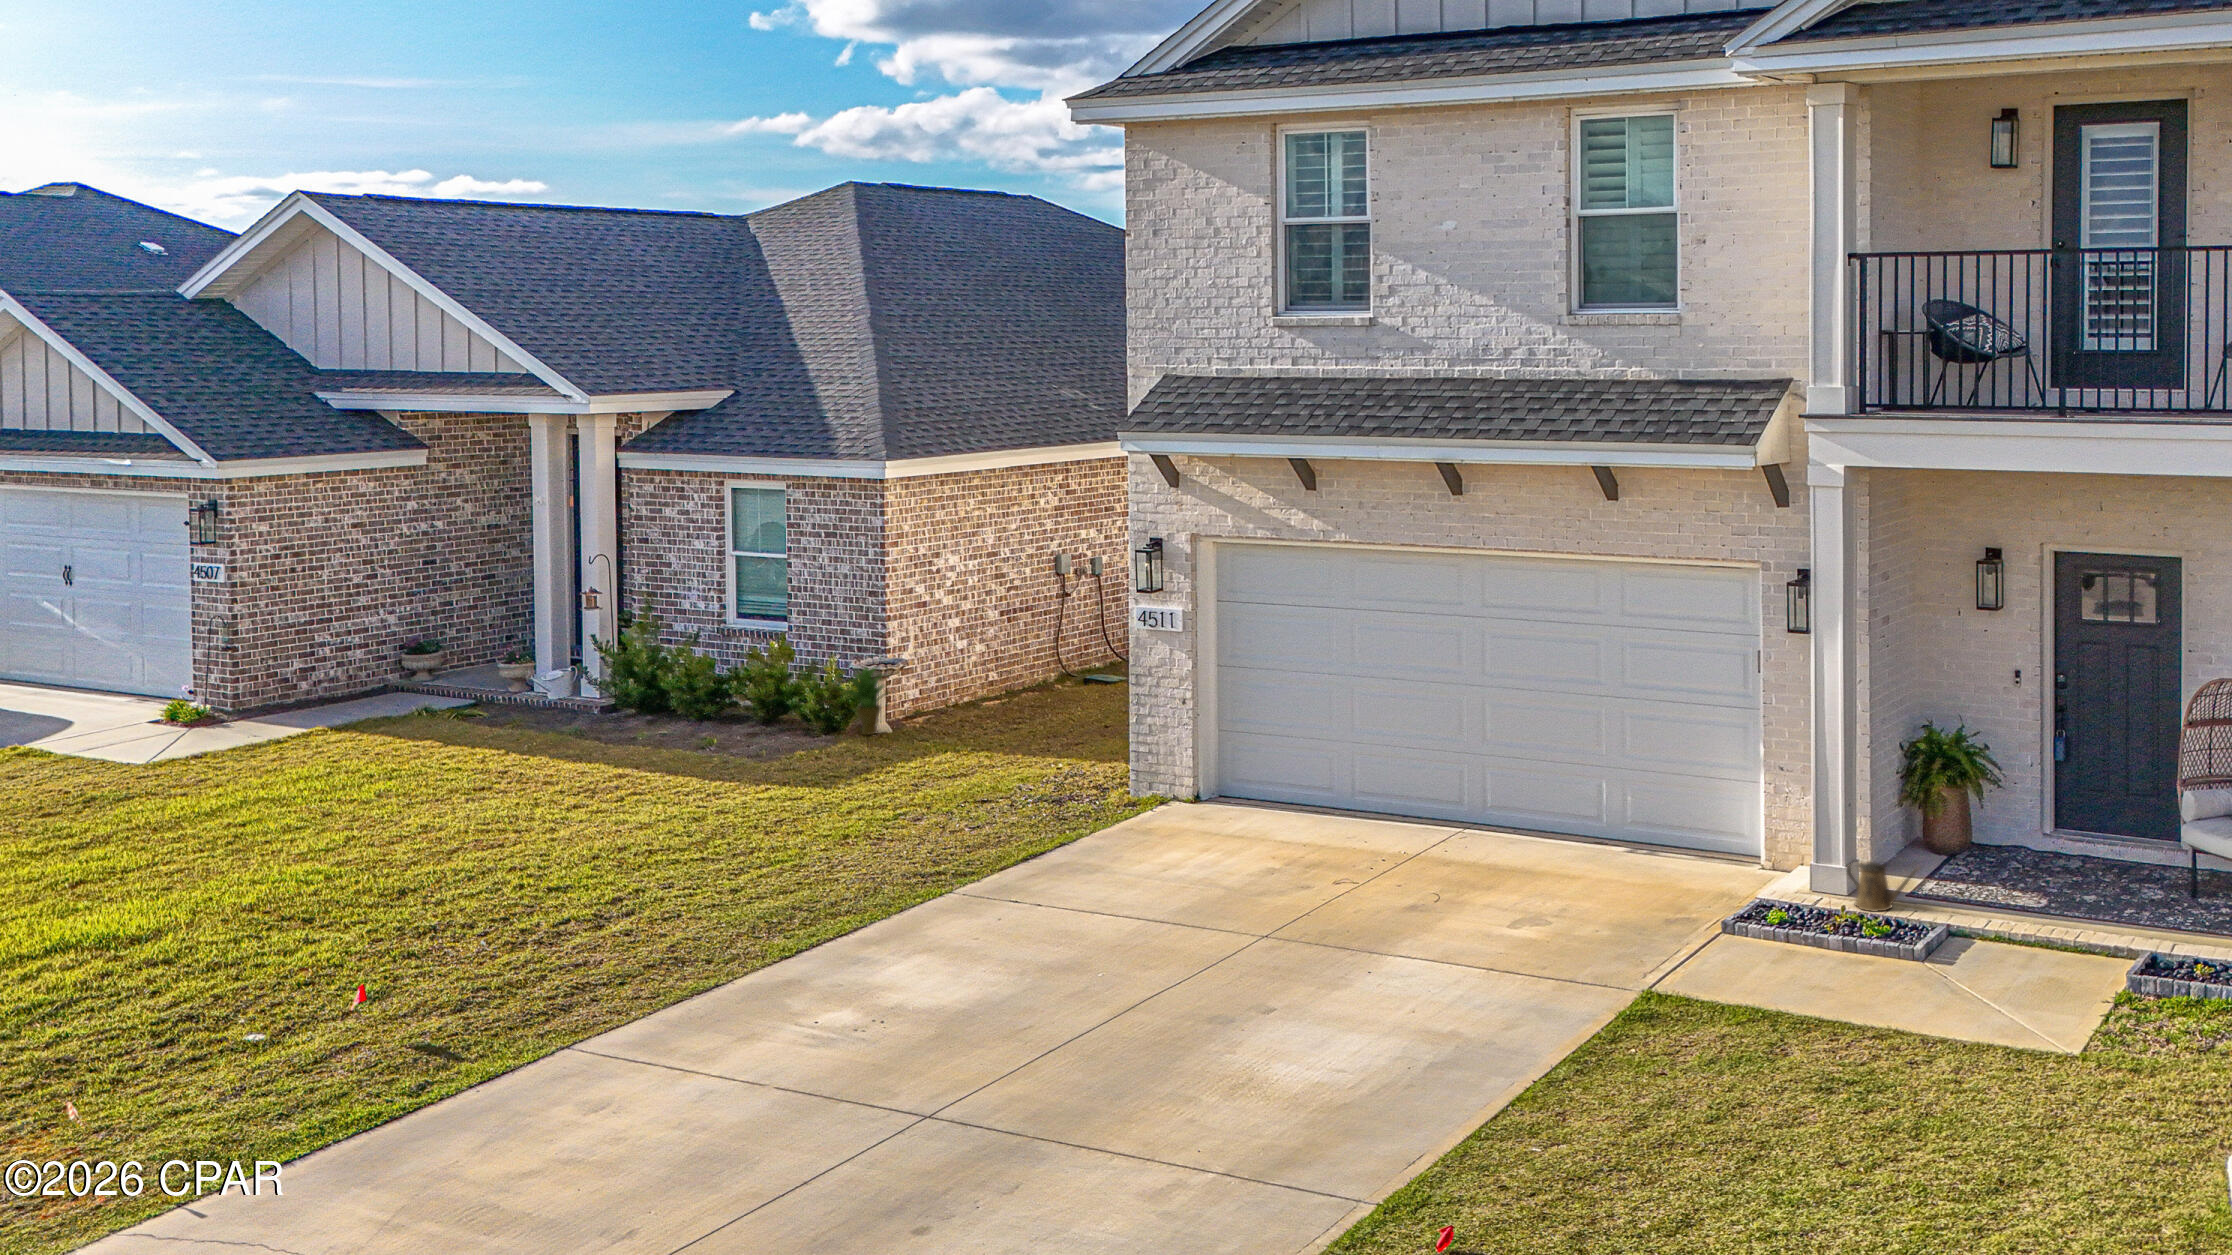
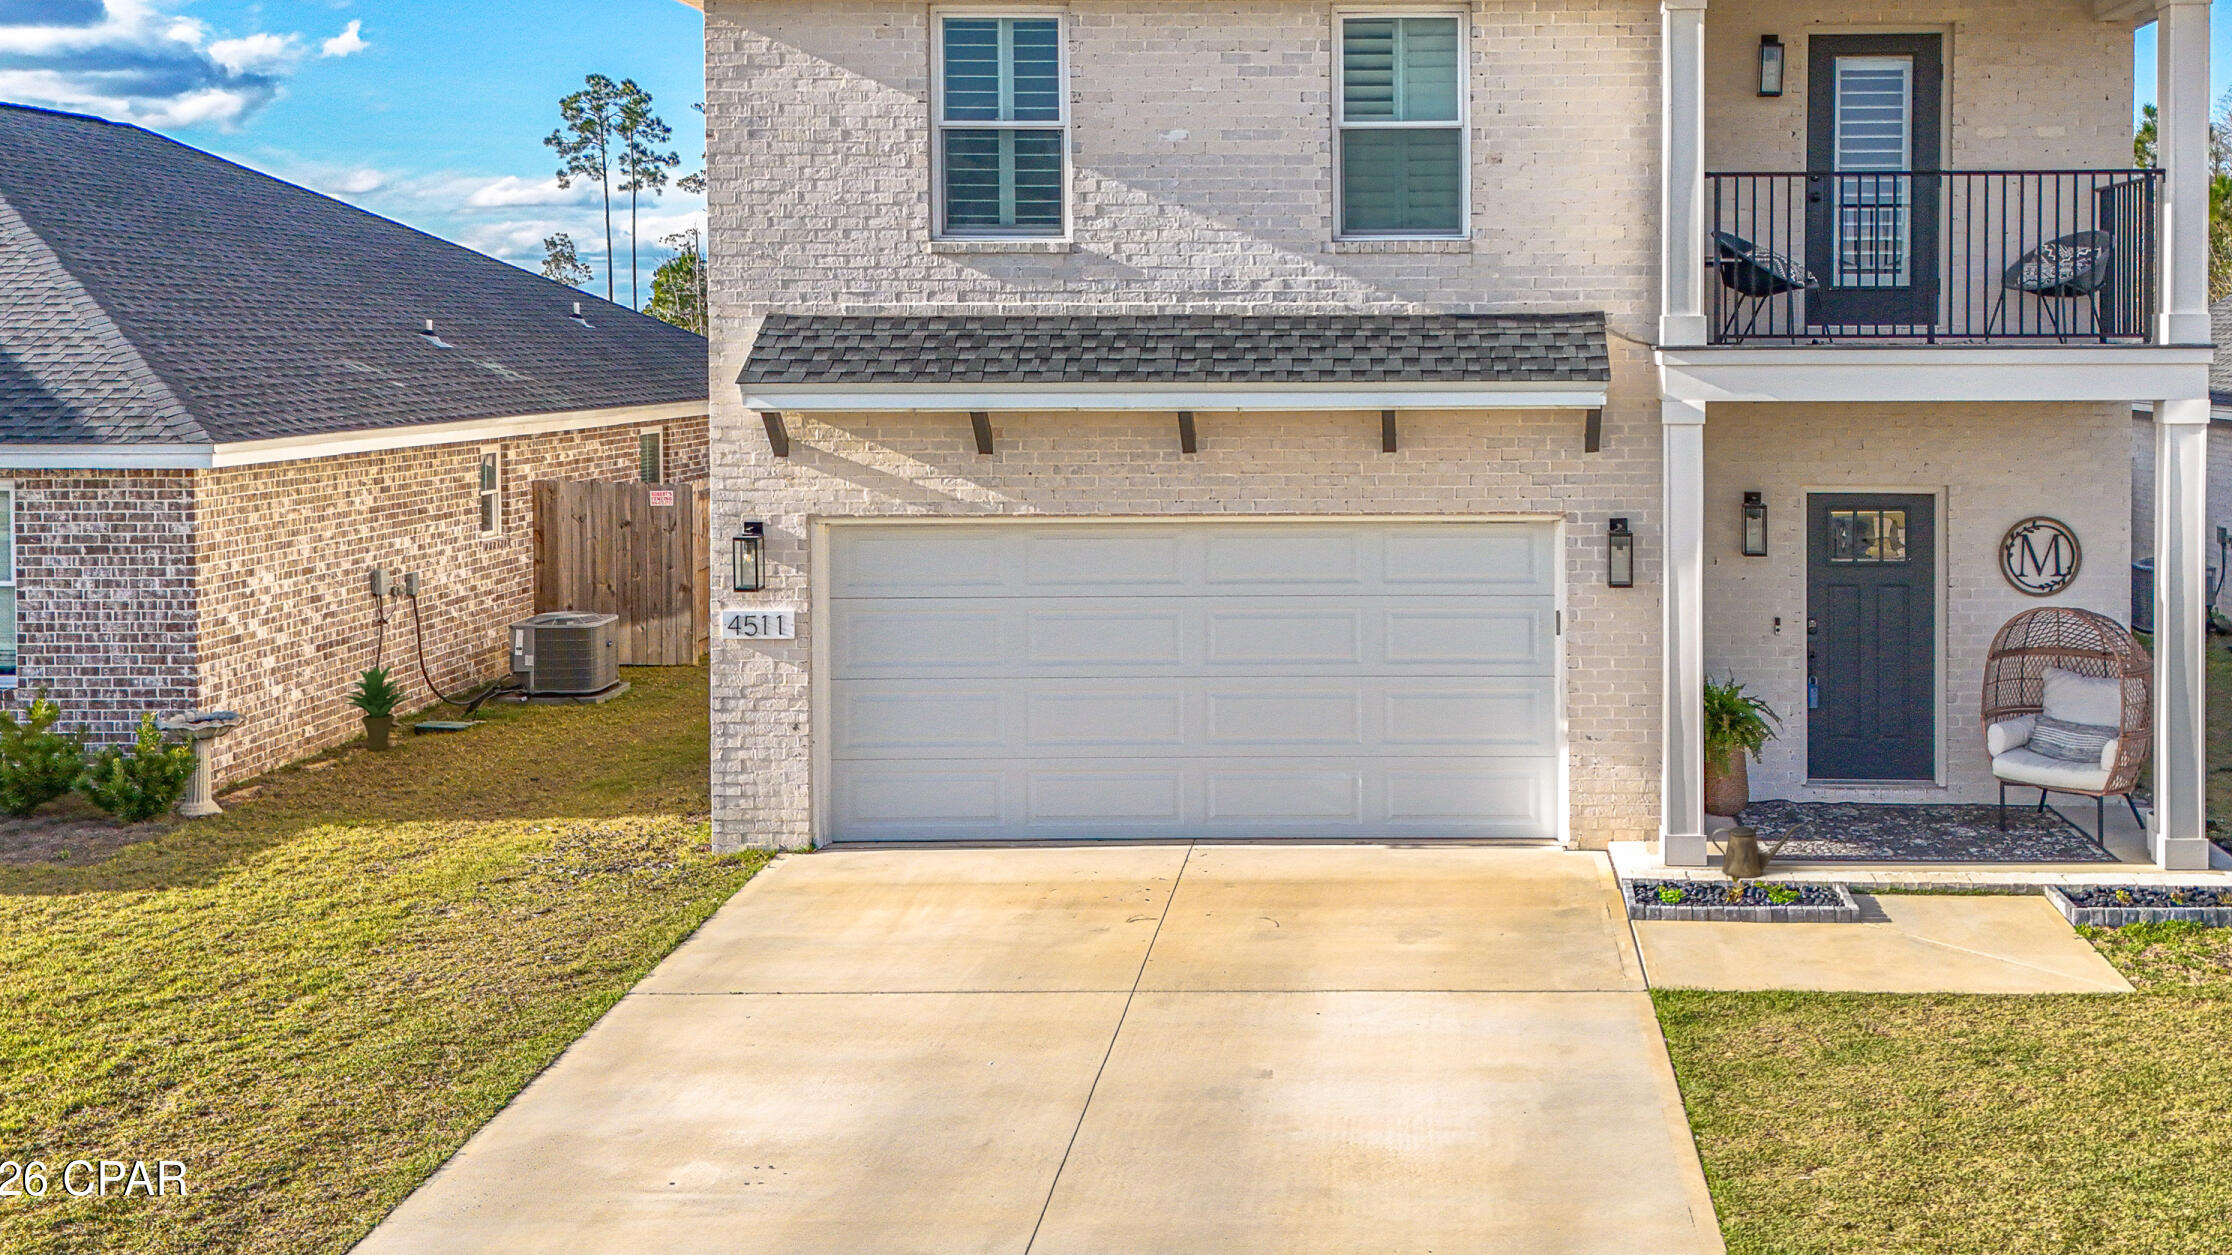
potted plant: present [846,667,891,735] -> present [344,666,413,750]

